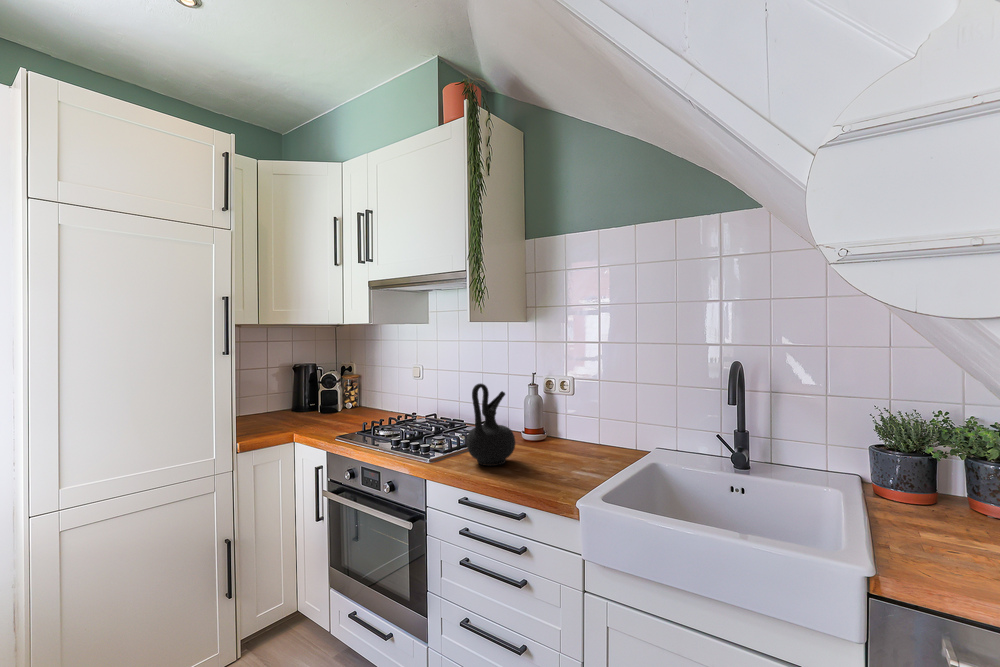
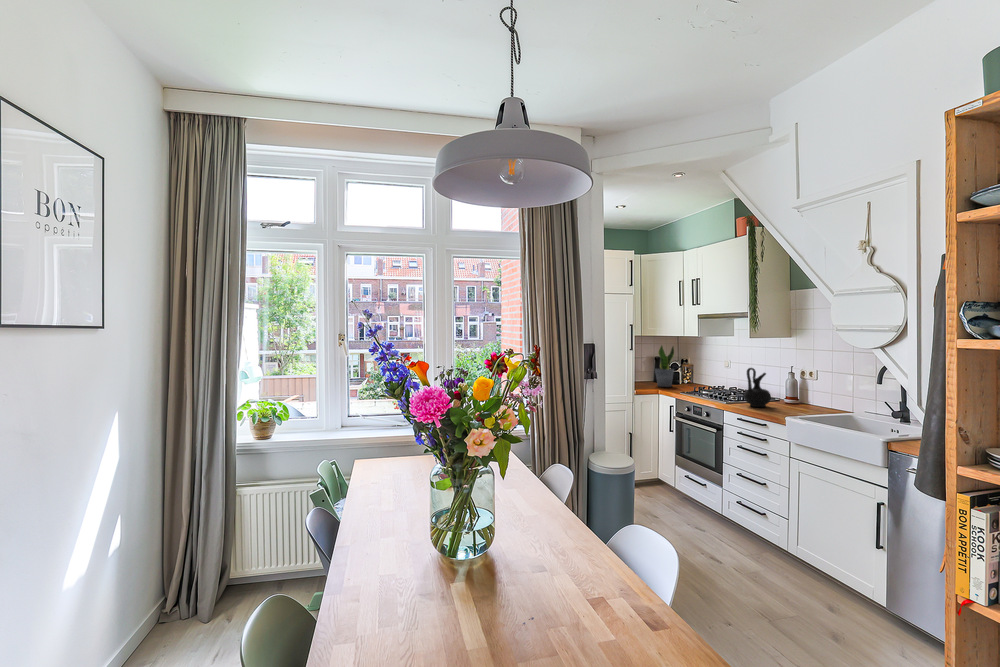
potted plant: none [288,341,327,423] -> present [655,345,674,387]

